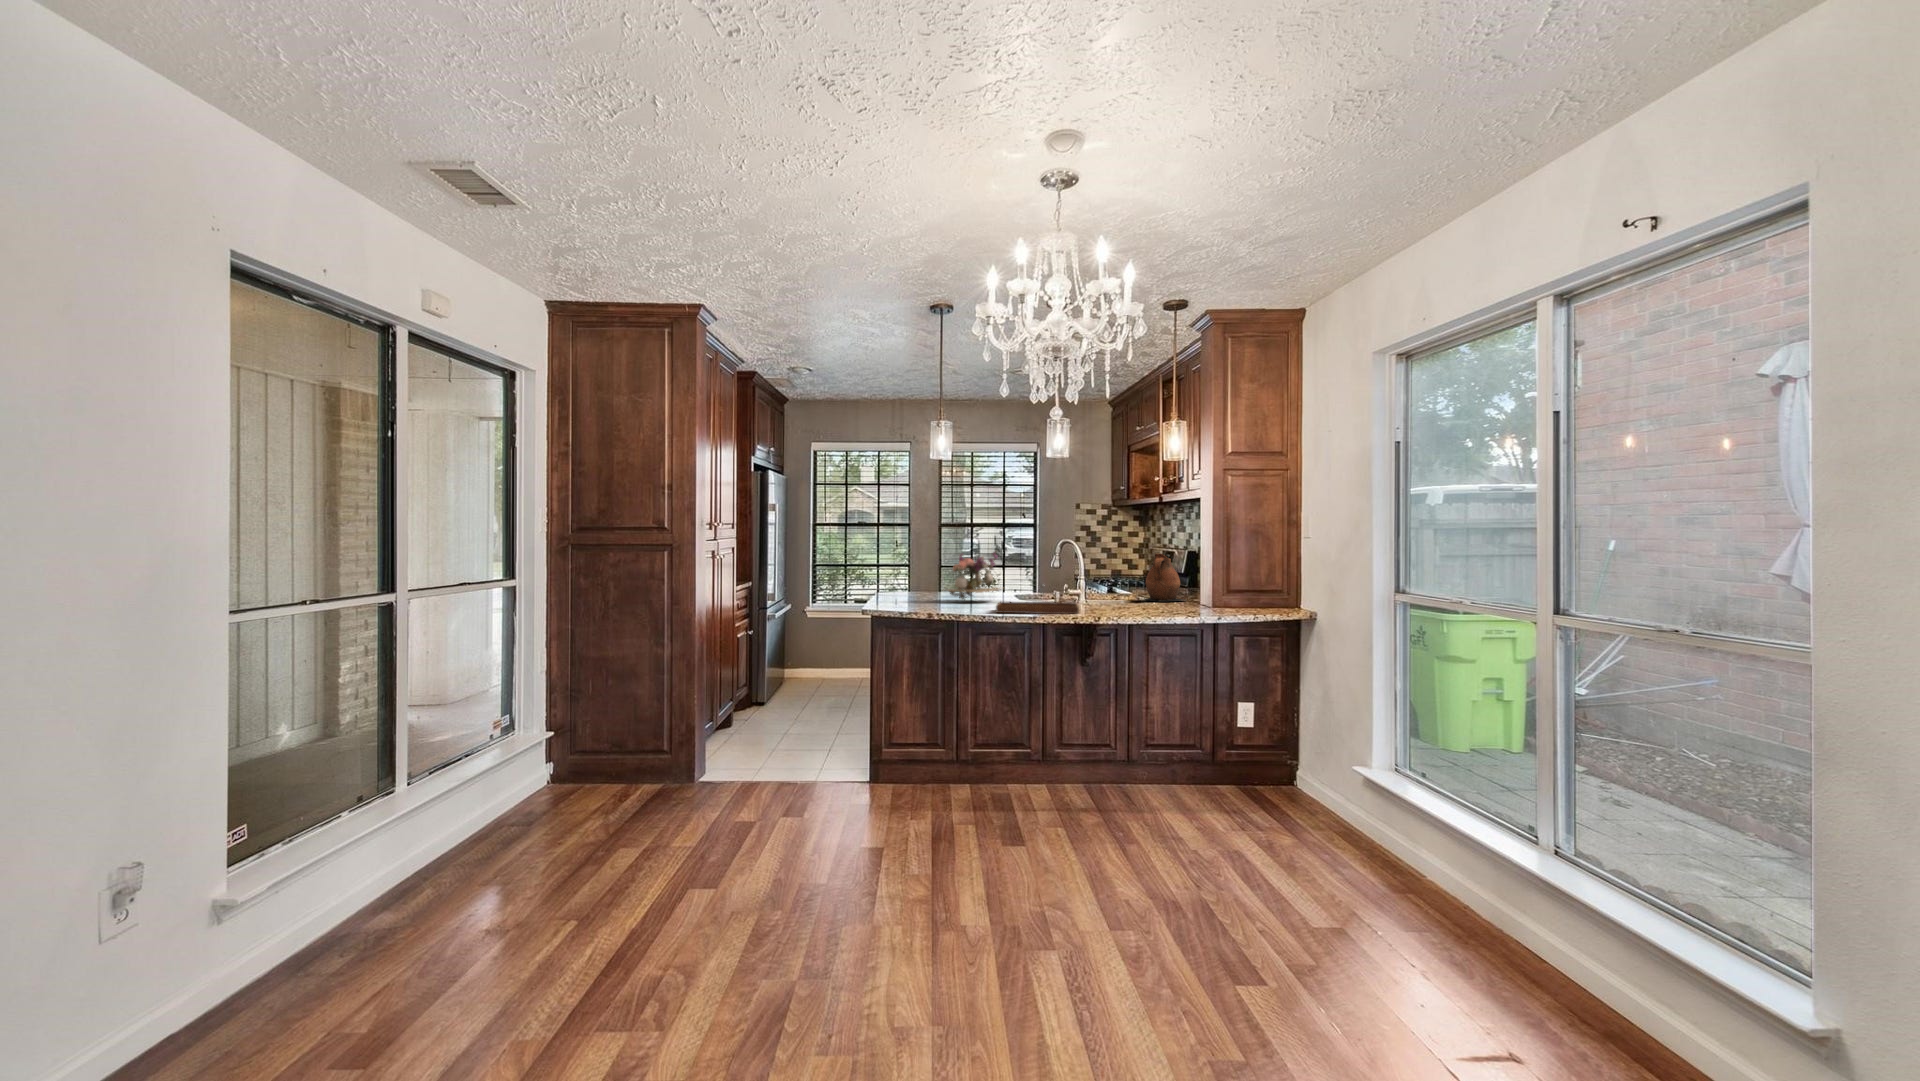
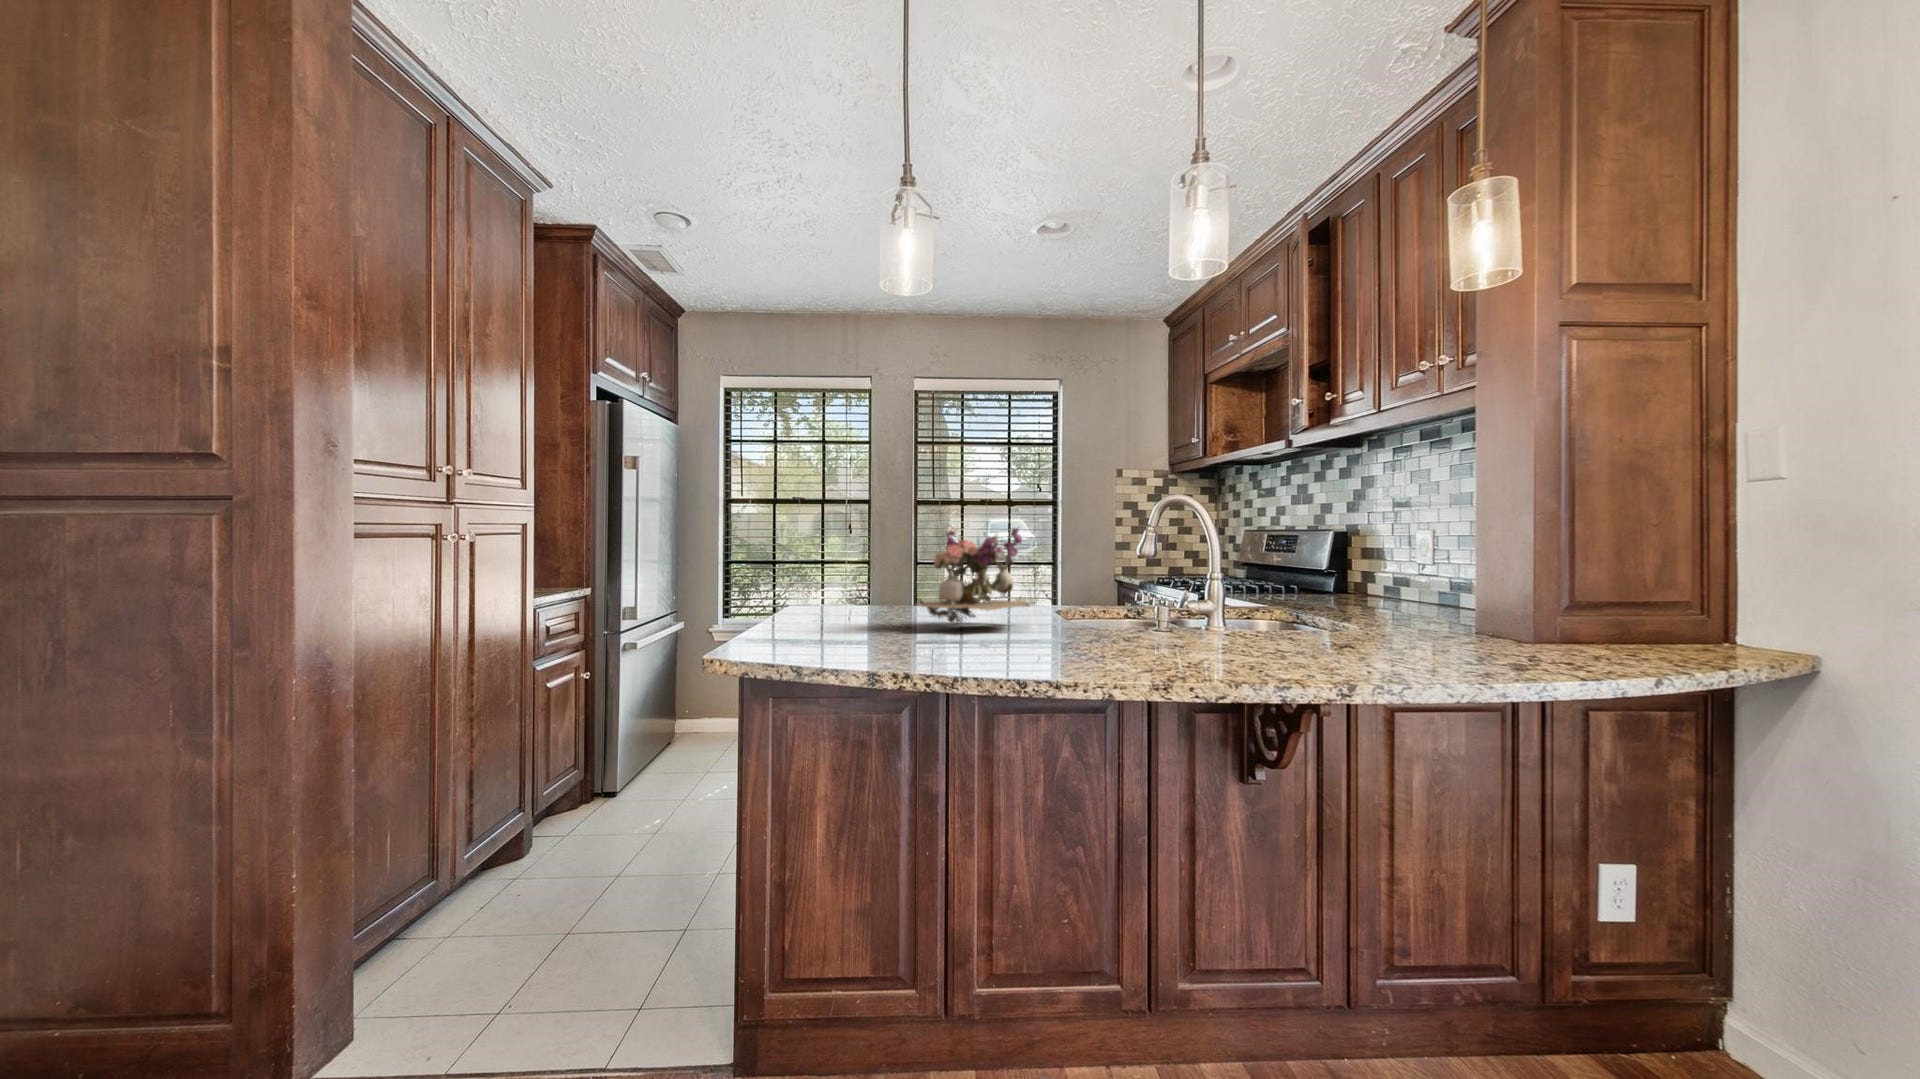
ceramic pitcher: present [1144,554,1186,601] -> none [1310,527,1414,626]
tray: present [996,584,1079,614] -> none [1048,593,1277,676]

